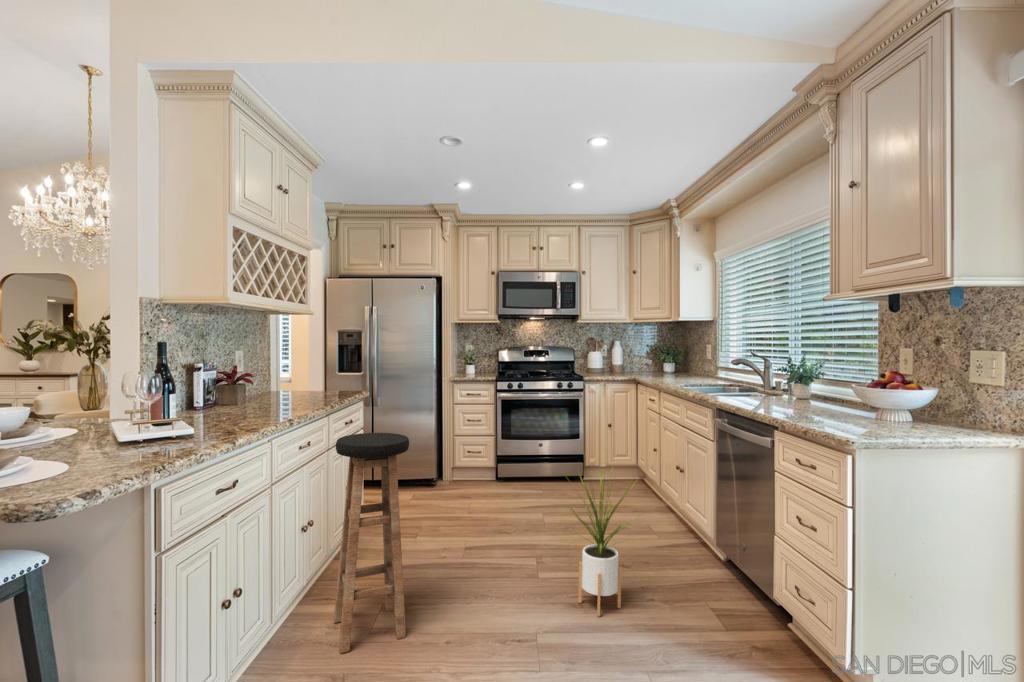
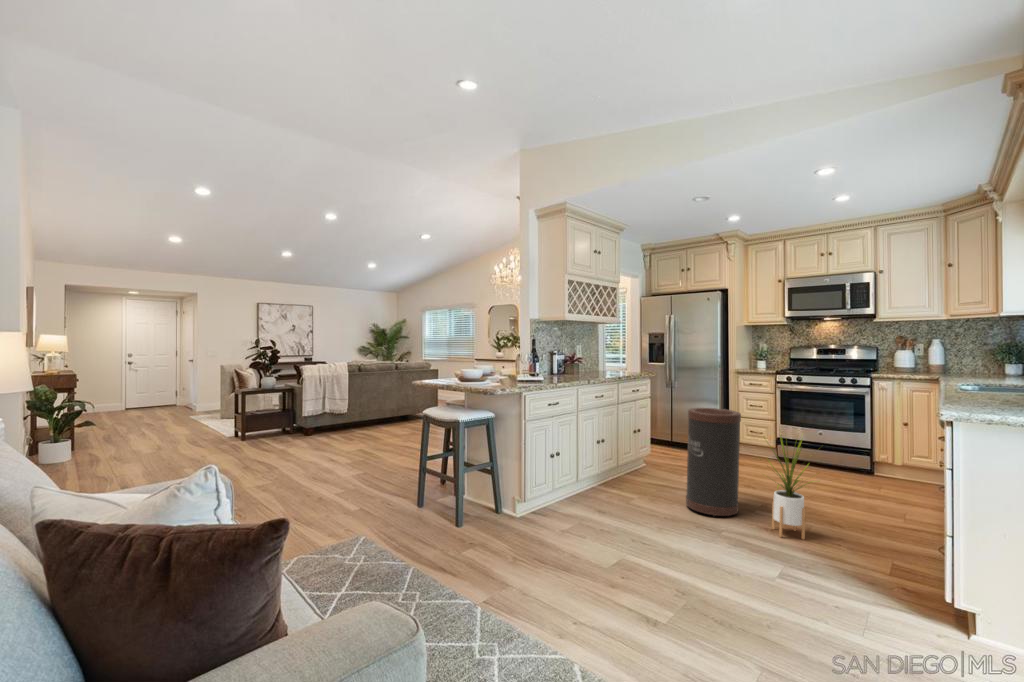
bar stool: present [334,433,409,653] -> none [609,393,652,510]
trash can: none [454,441,529,609] -> present [686,408,741,517]

